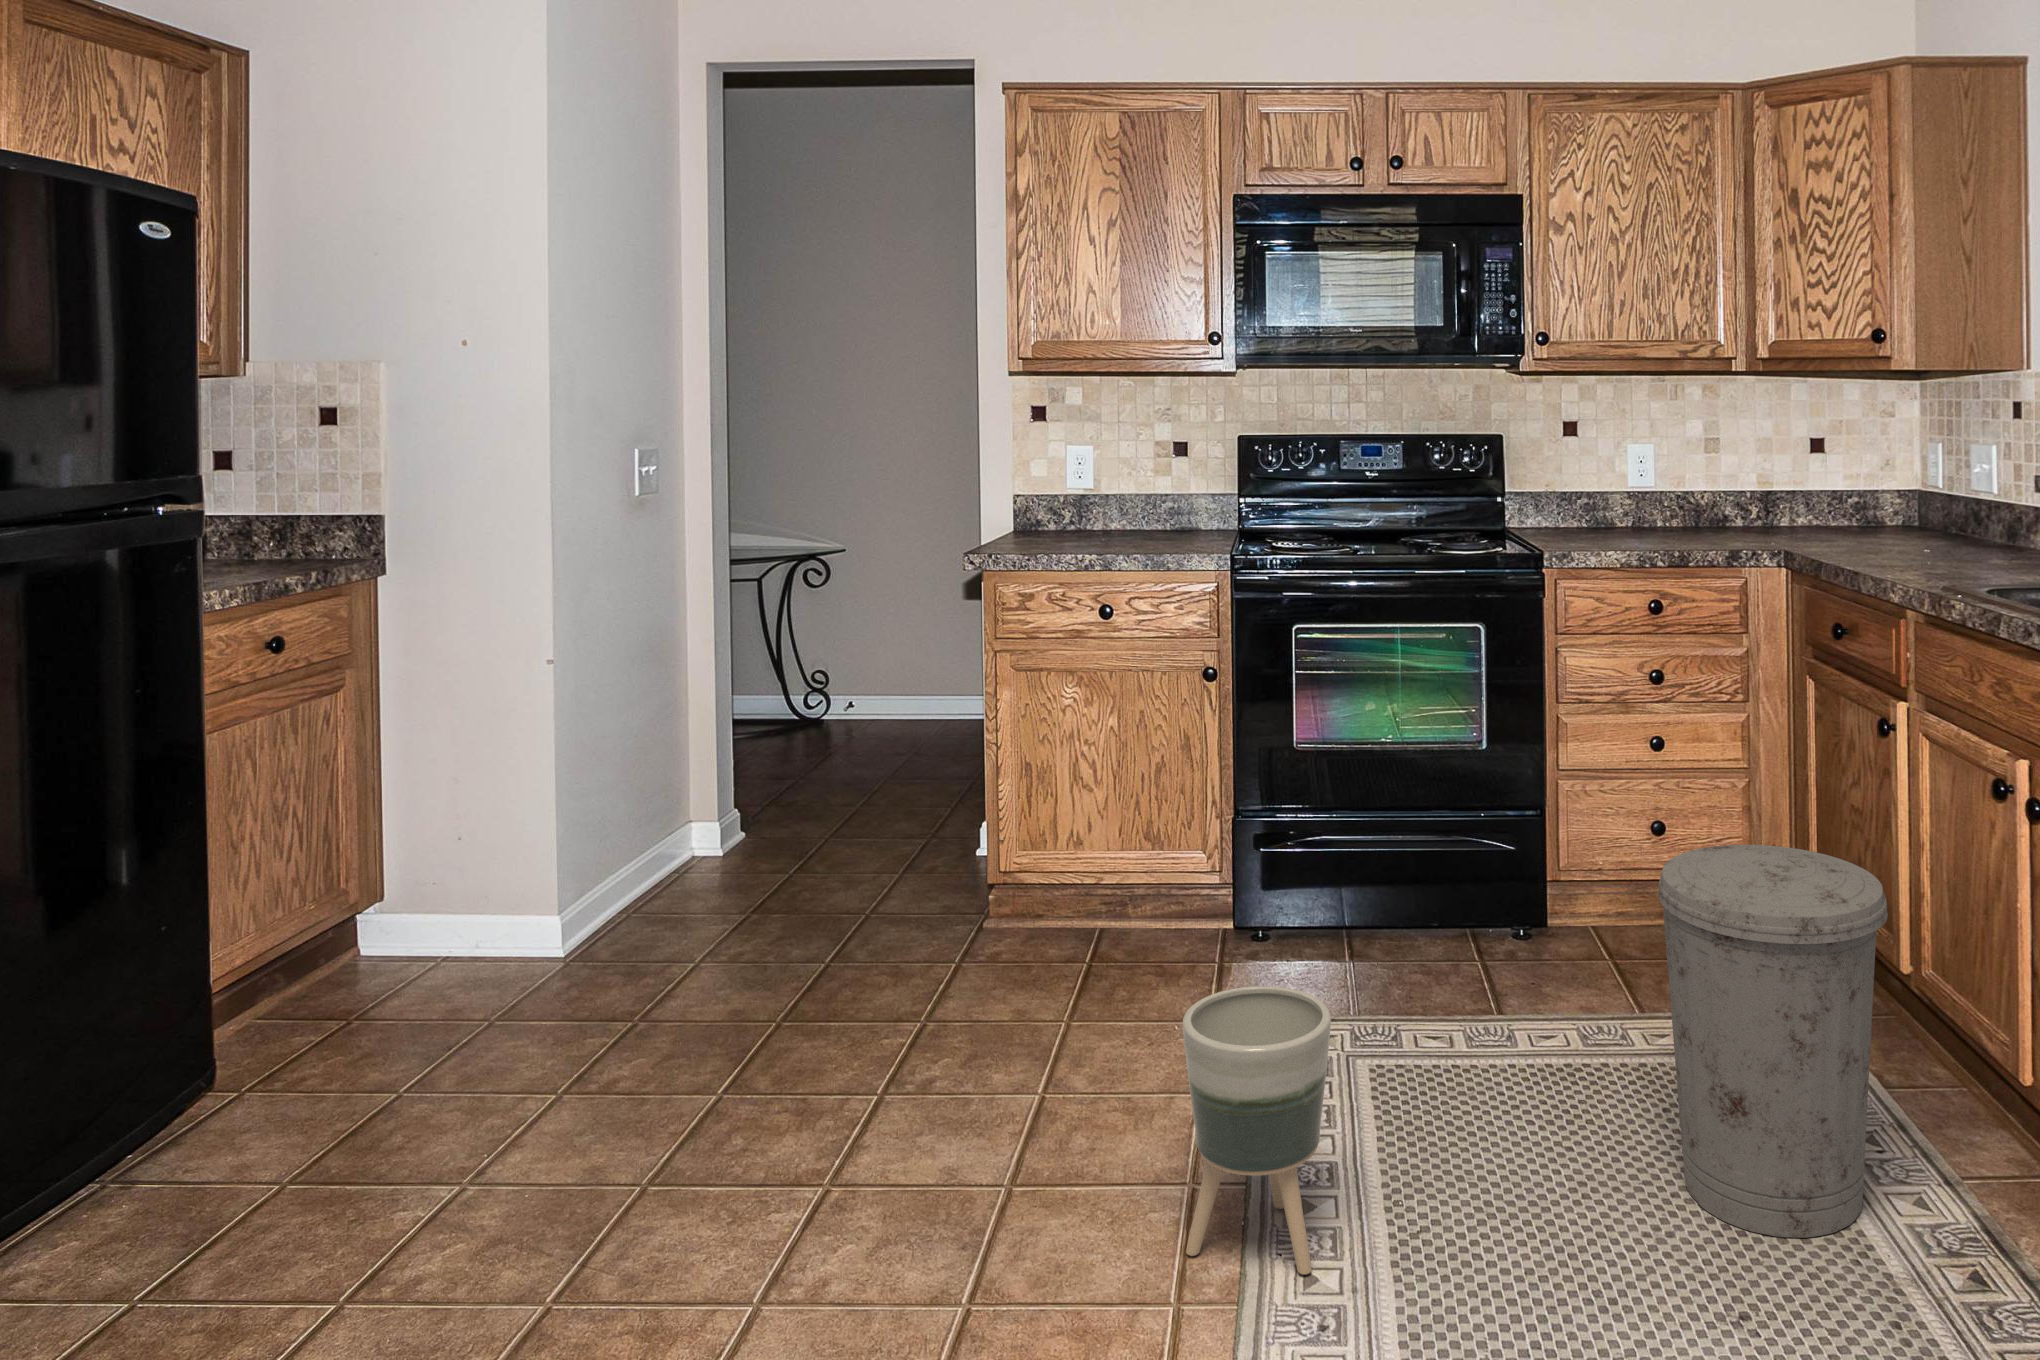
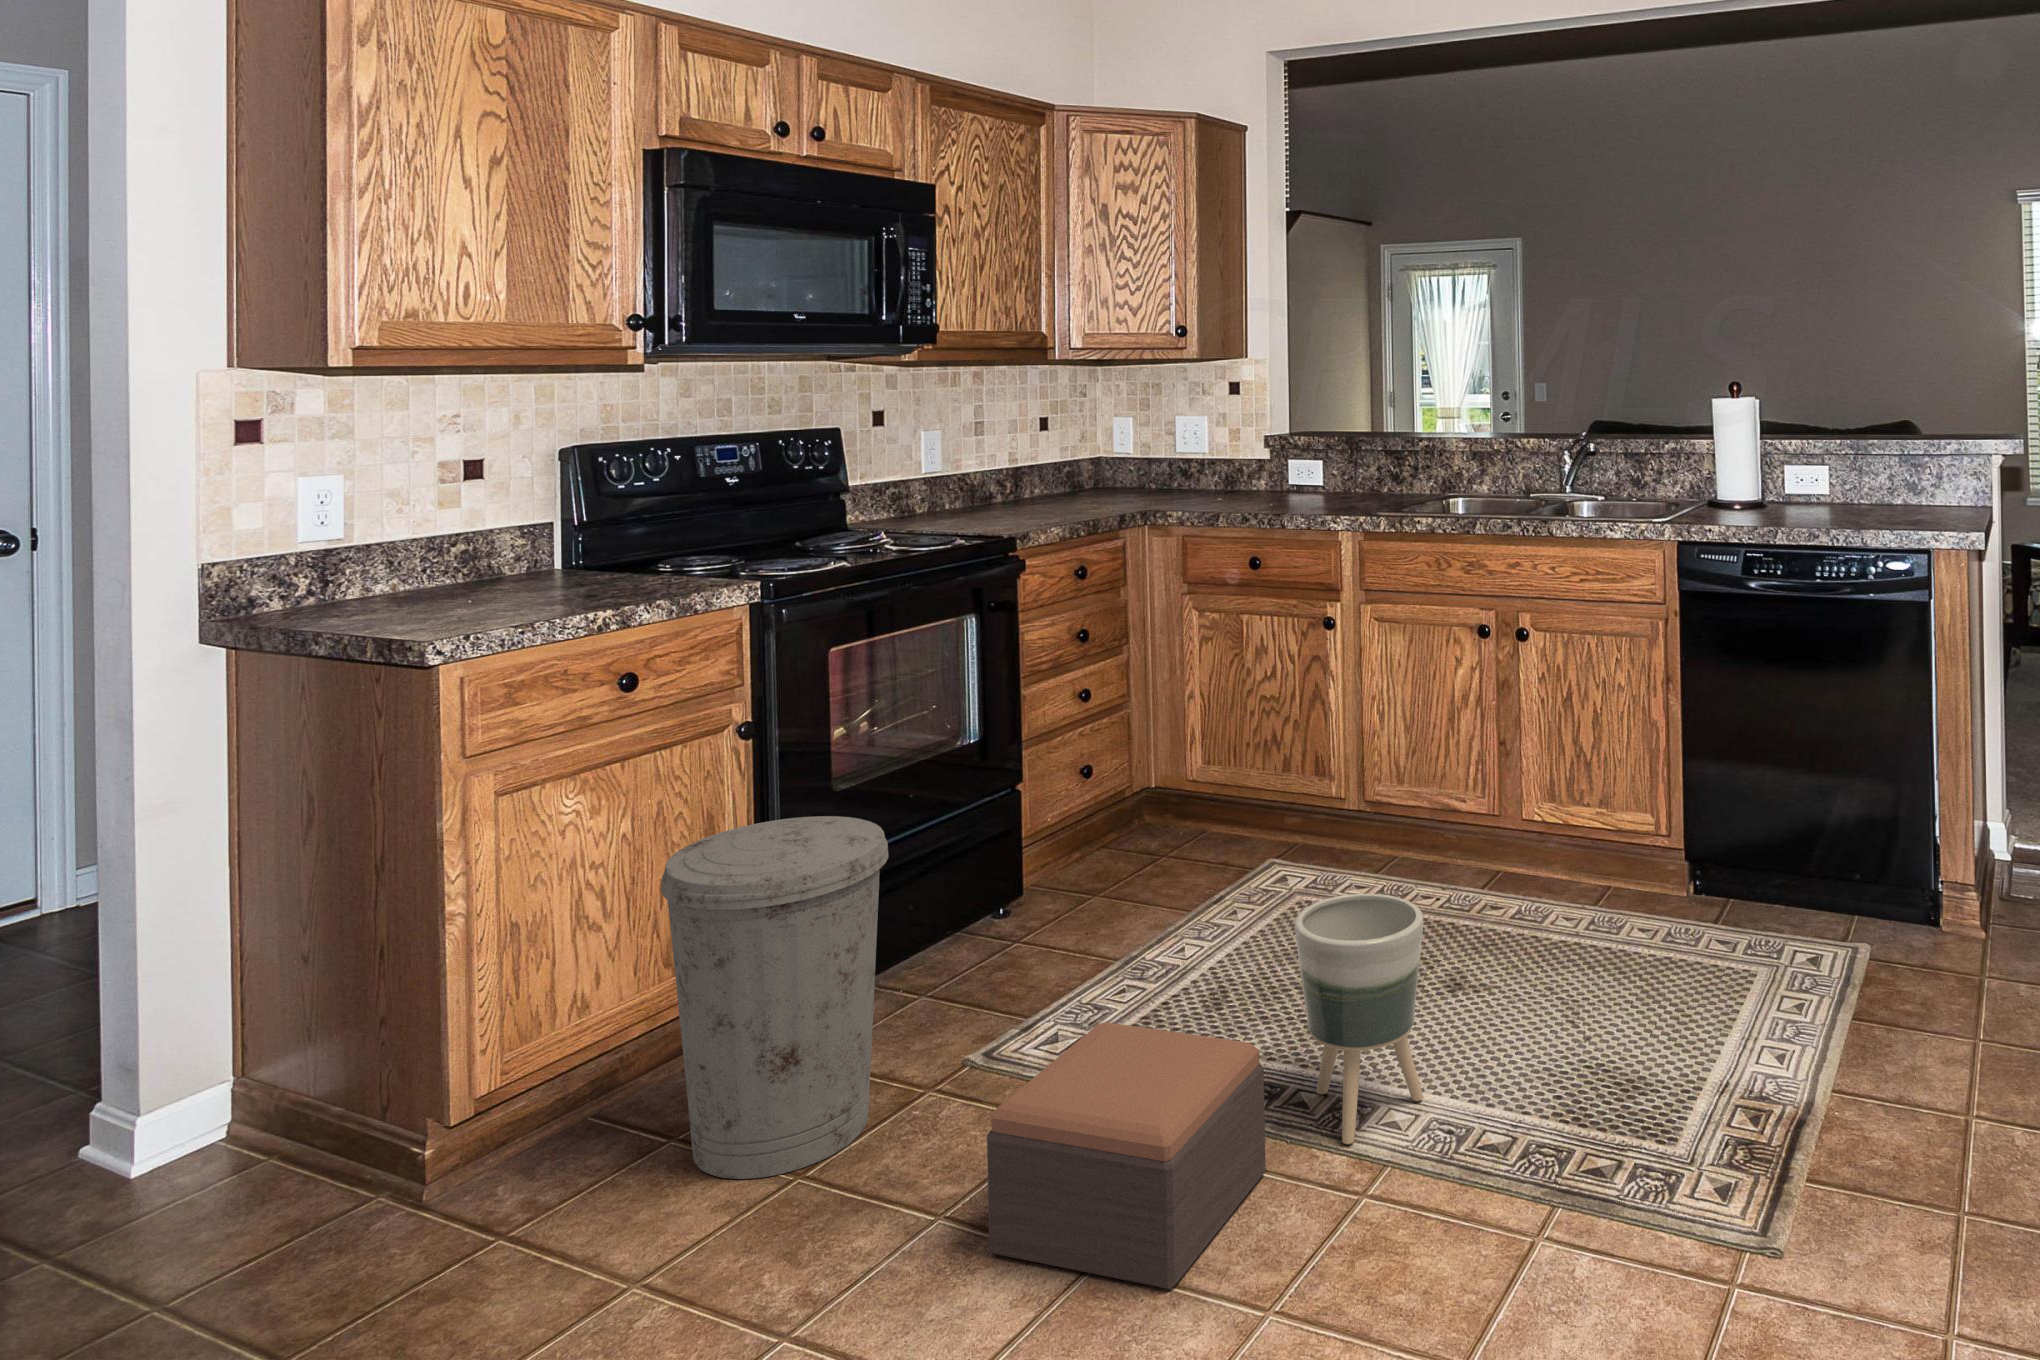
trash can: present [1658,845,1888,1238] -> present [661,816,888,1179]
footstool: none [910,1002,1124,1236] -> present [987,1022,1266,1289]

